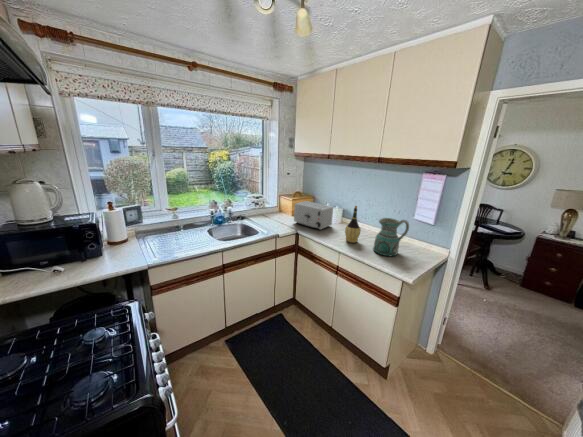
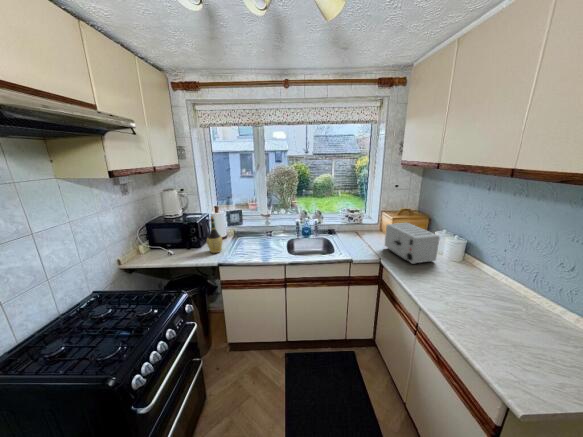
wine bottle: present [345,206,361,243] -> present [207,216,223,253]
ceramic pitcher: present [373,218,409,256] -> none [476,272,565,345]

